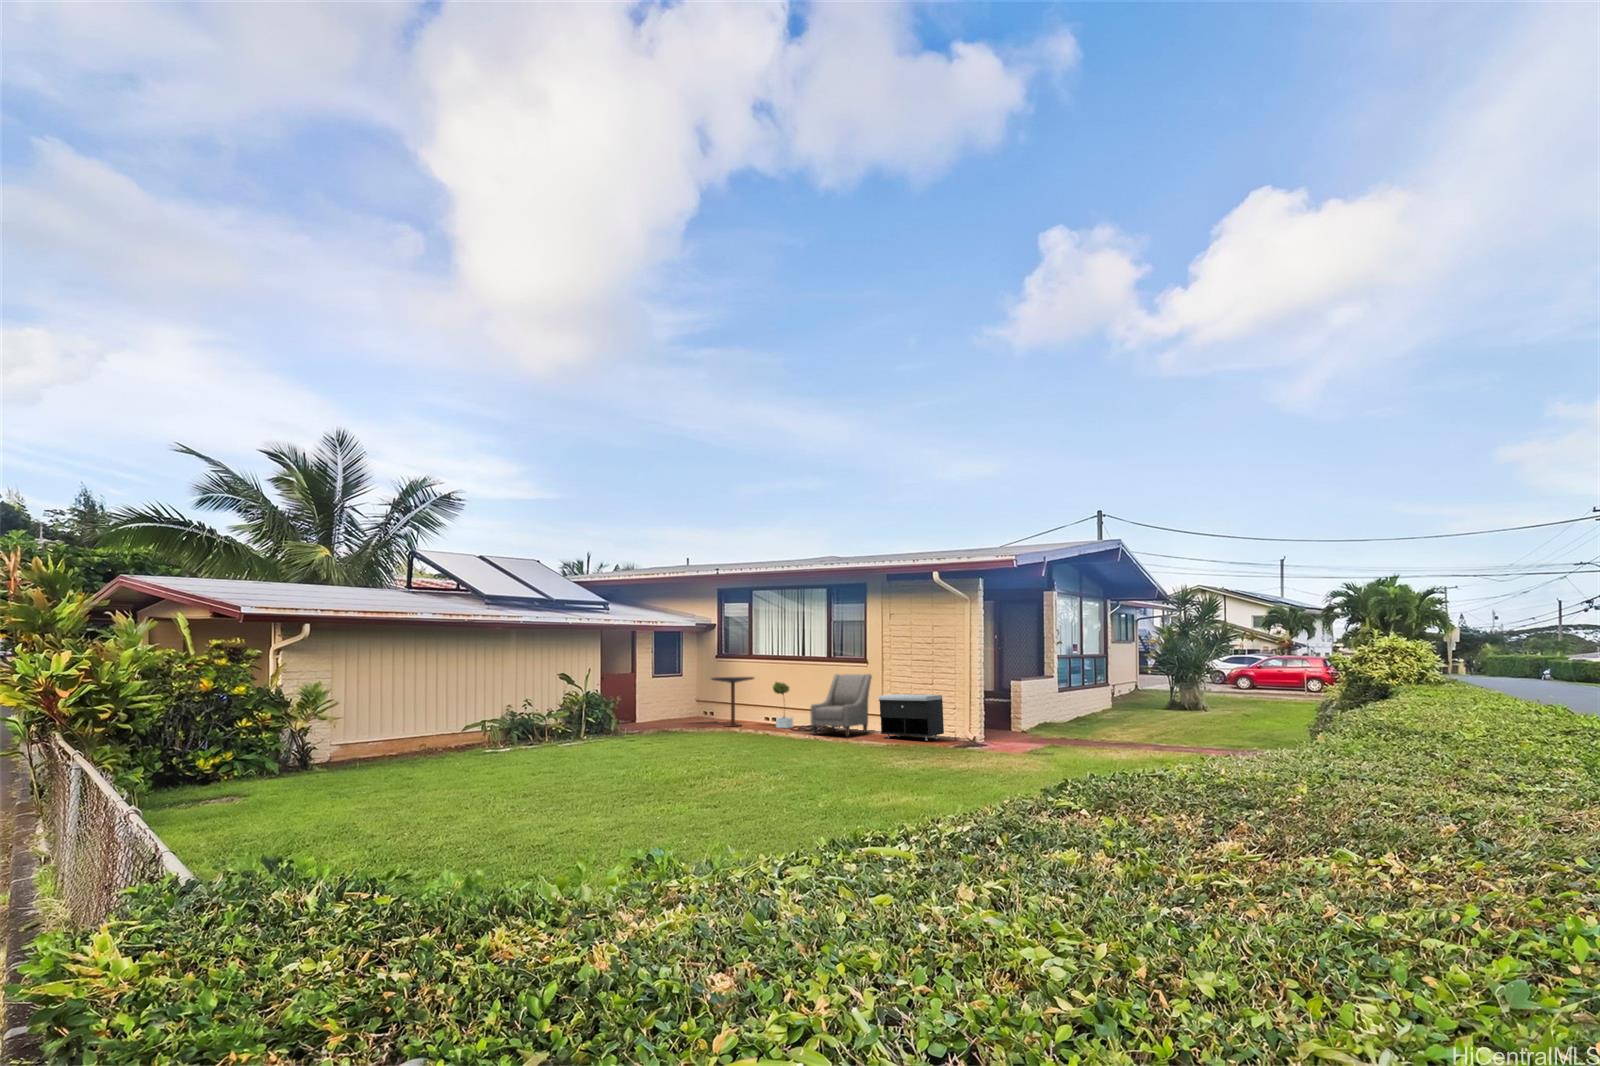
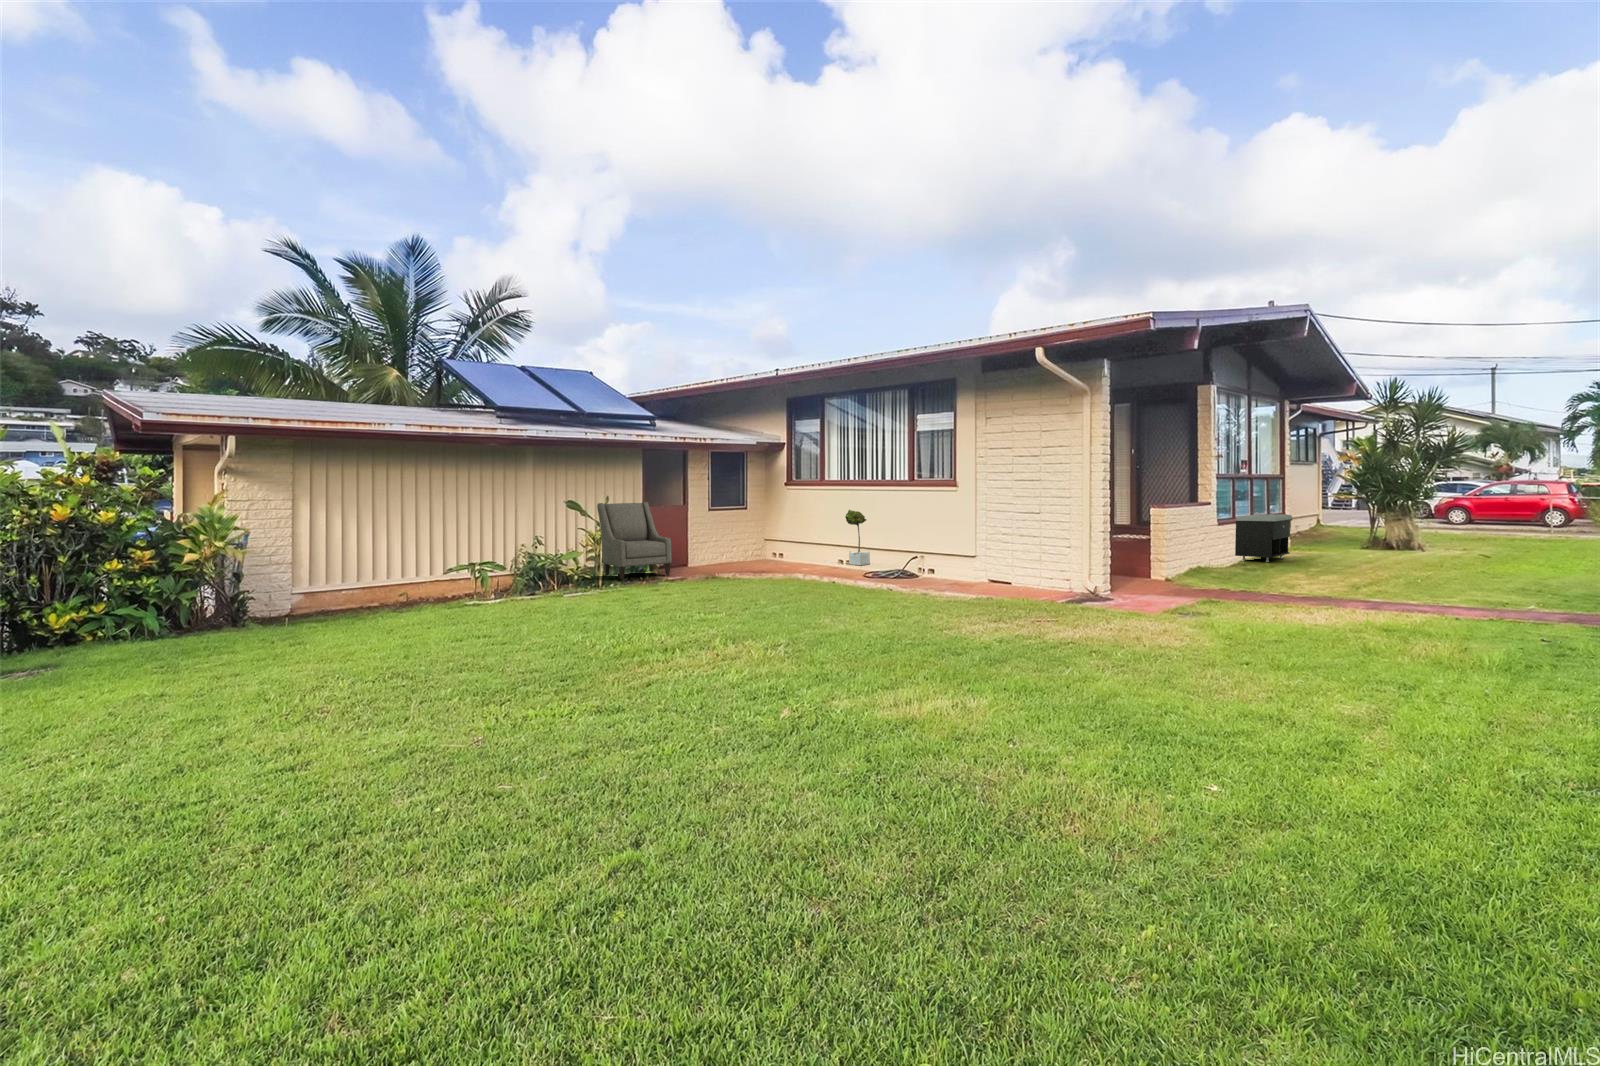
chair: present [811,674,872,737] -> present [597,502,672,579]
pedestal table: present [711,677,754,726] -> none [774,504,826,561]
storage bench: present [879,694,944,741] -> present [1235,514,1292,562]

